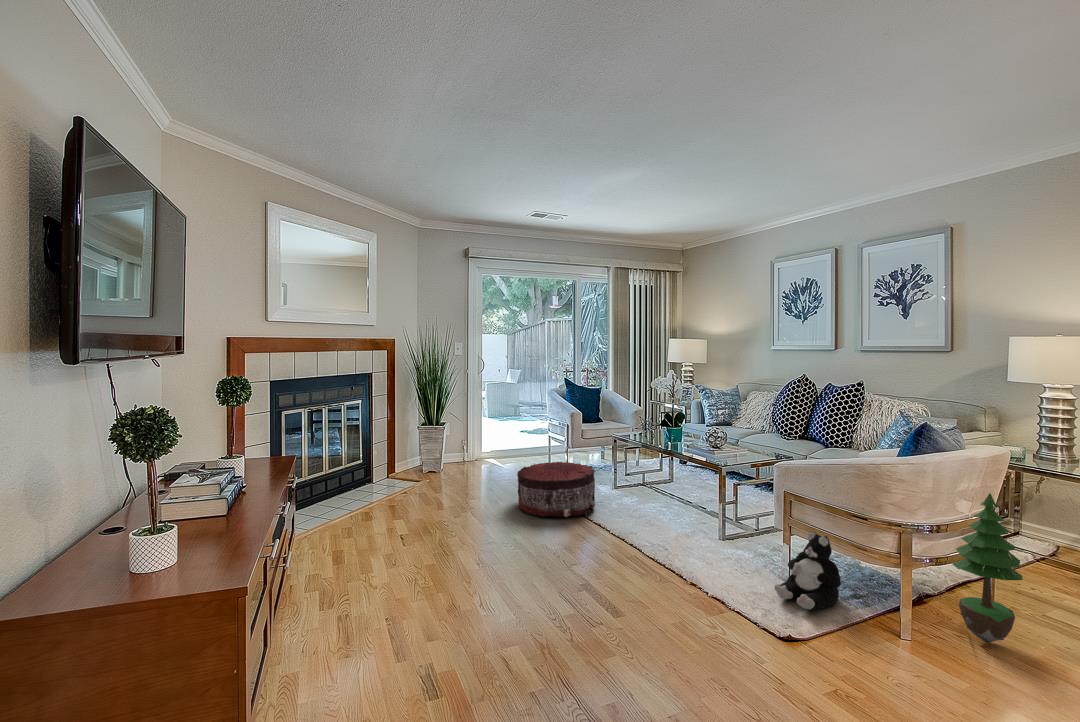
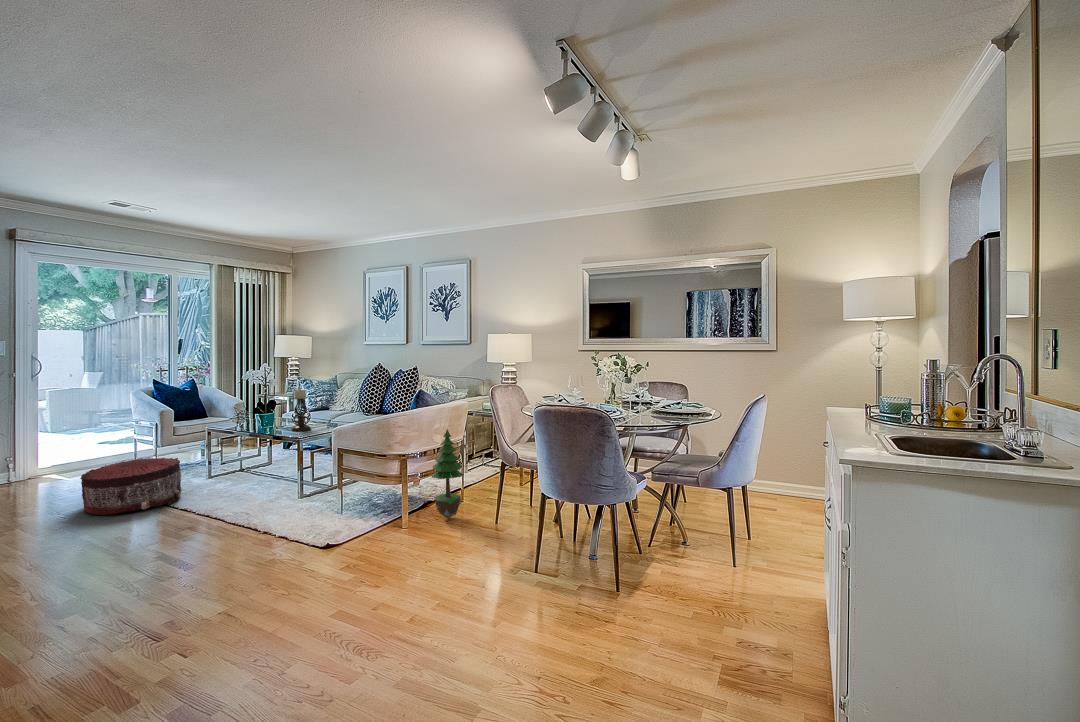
candle holder: none [705,402,728,455] -> present [291,388,311,432]
plush toy: present [774,532,841,610] -> none [324,473,370,527]

